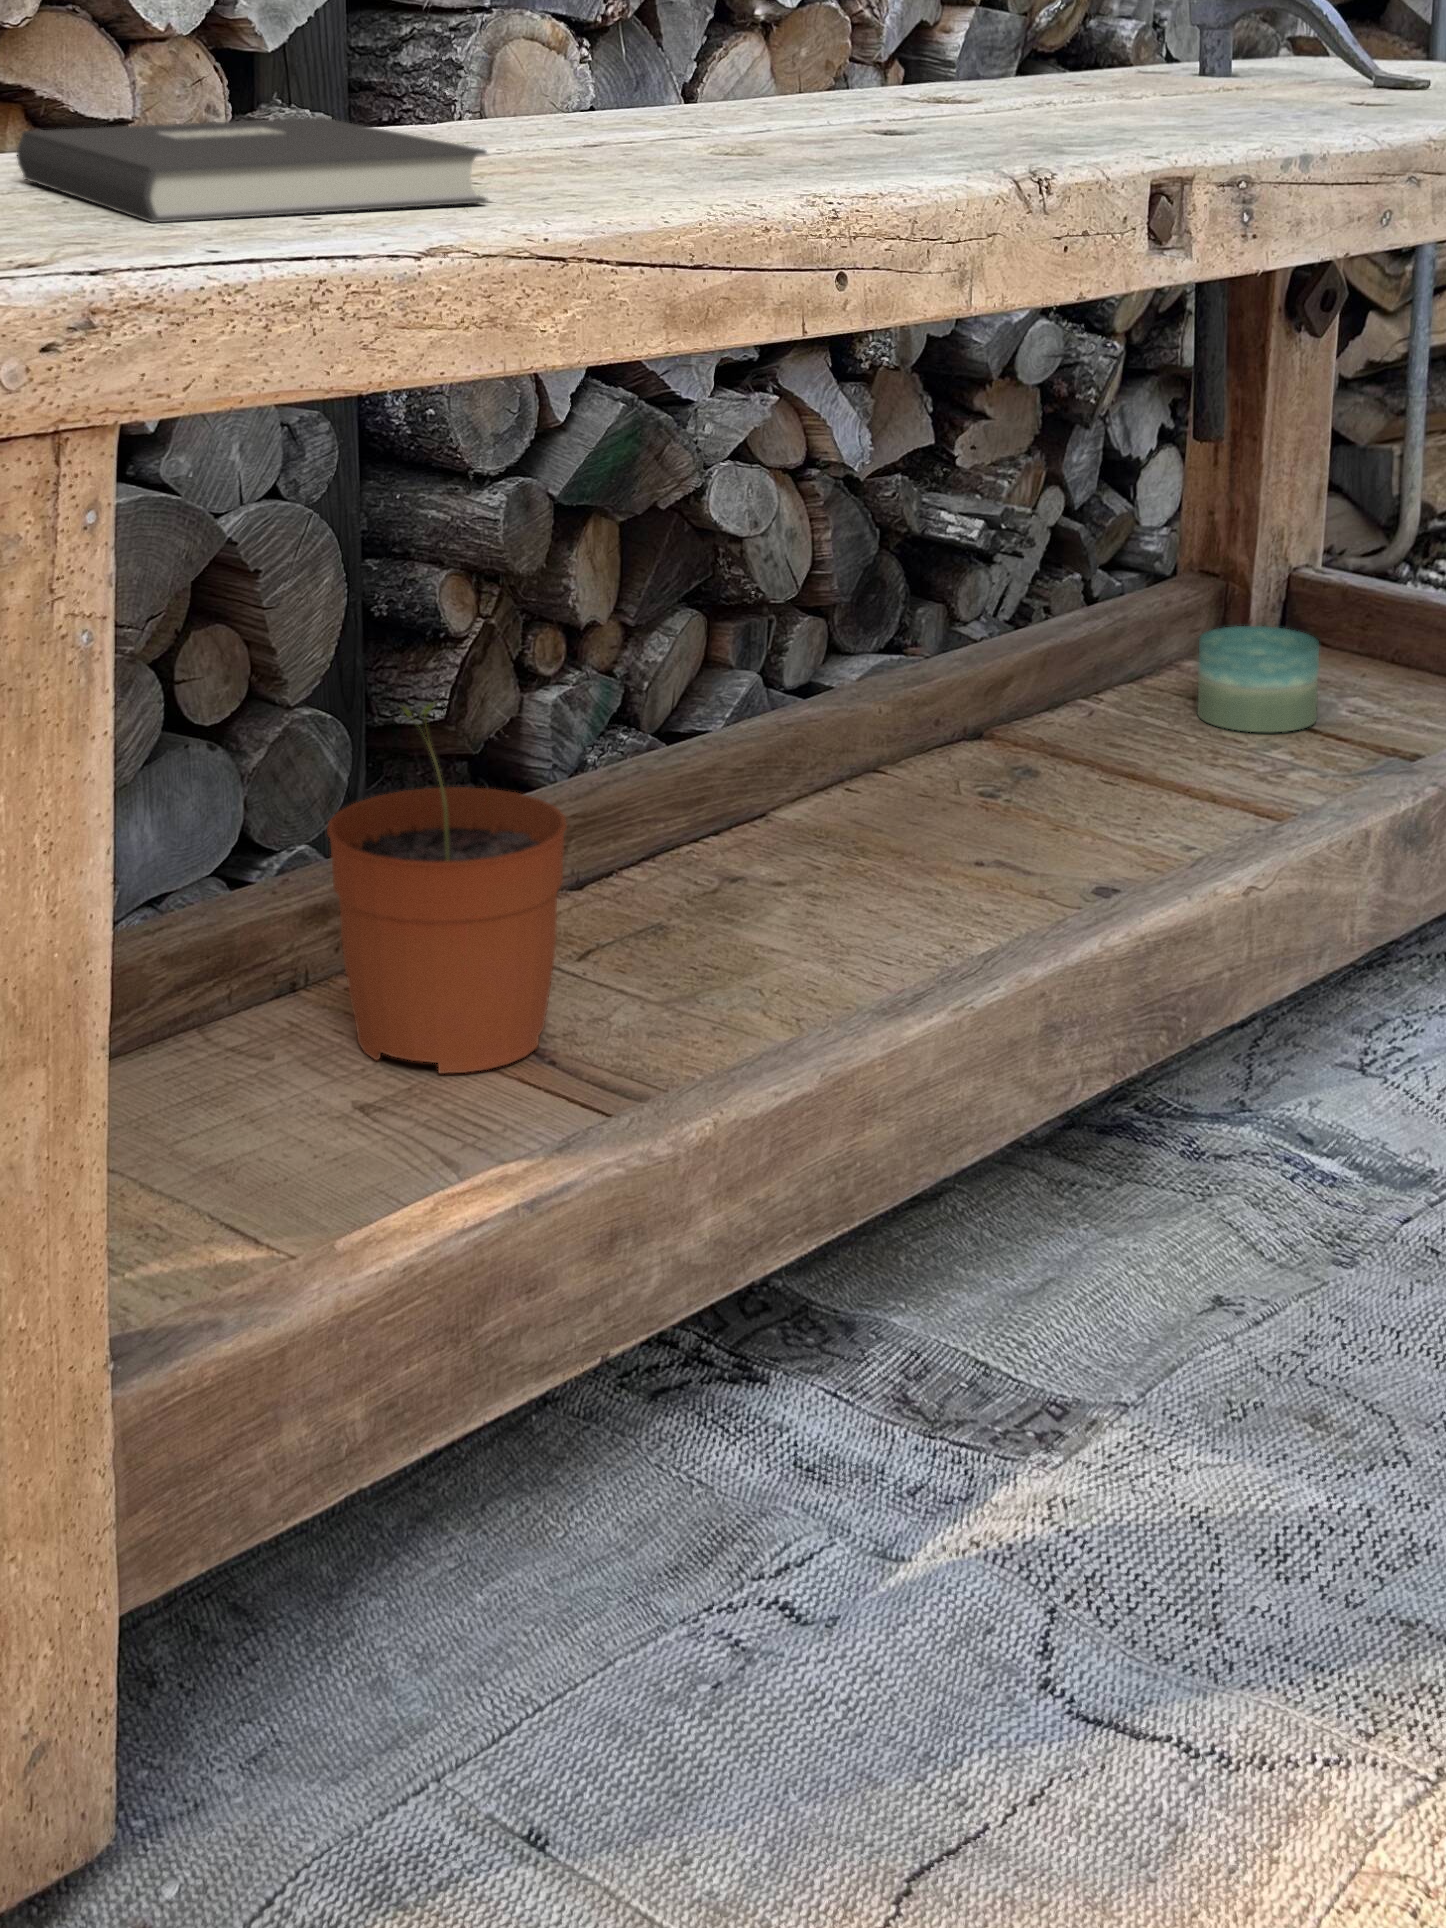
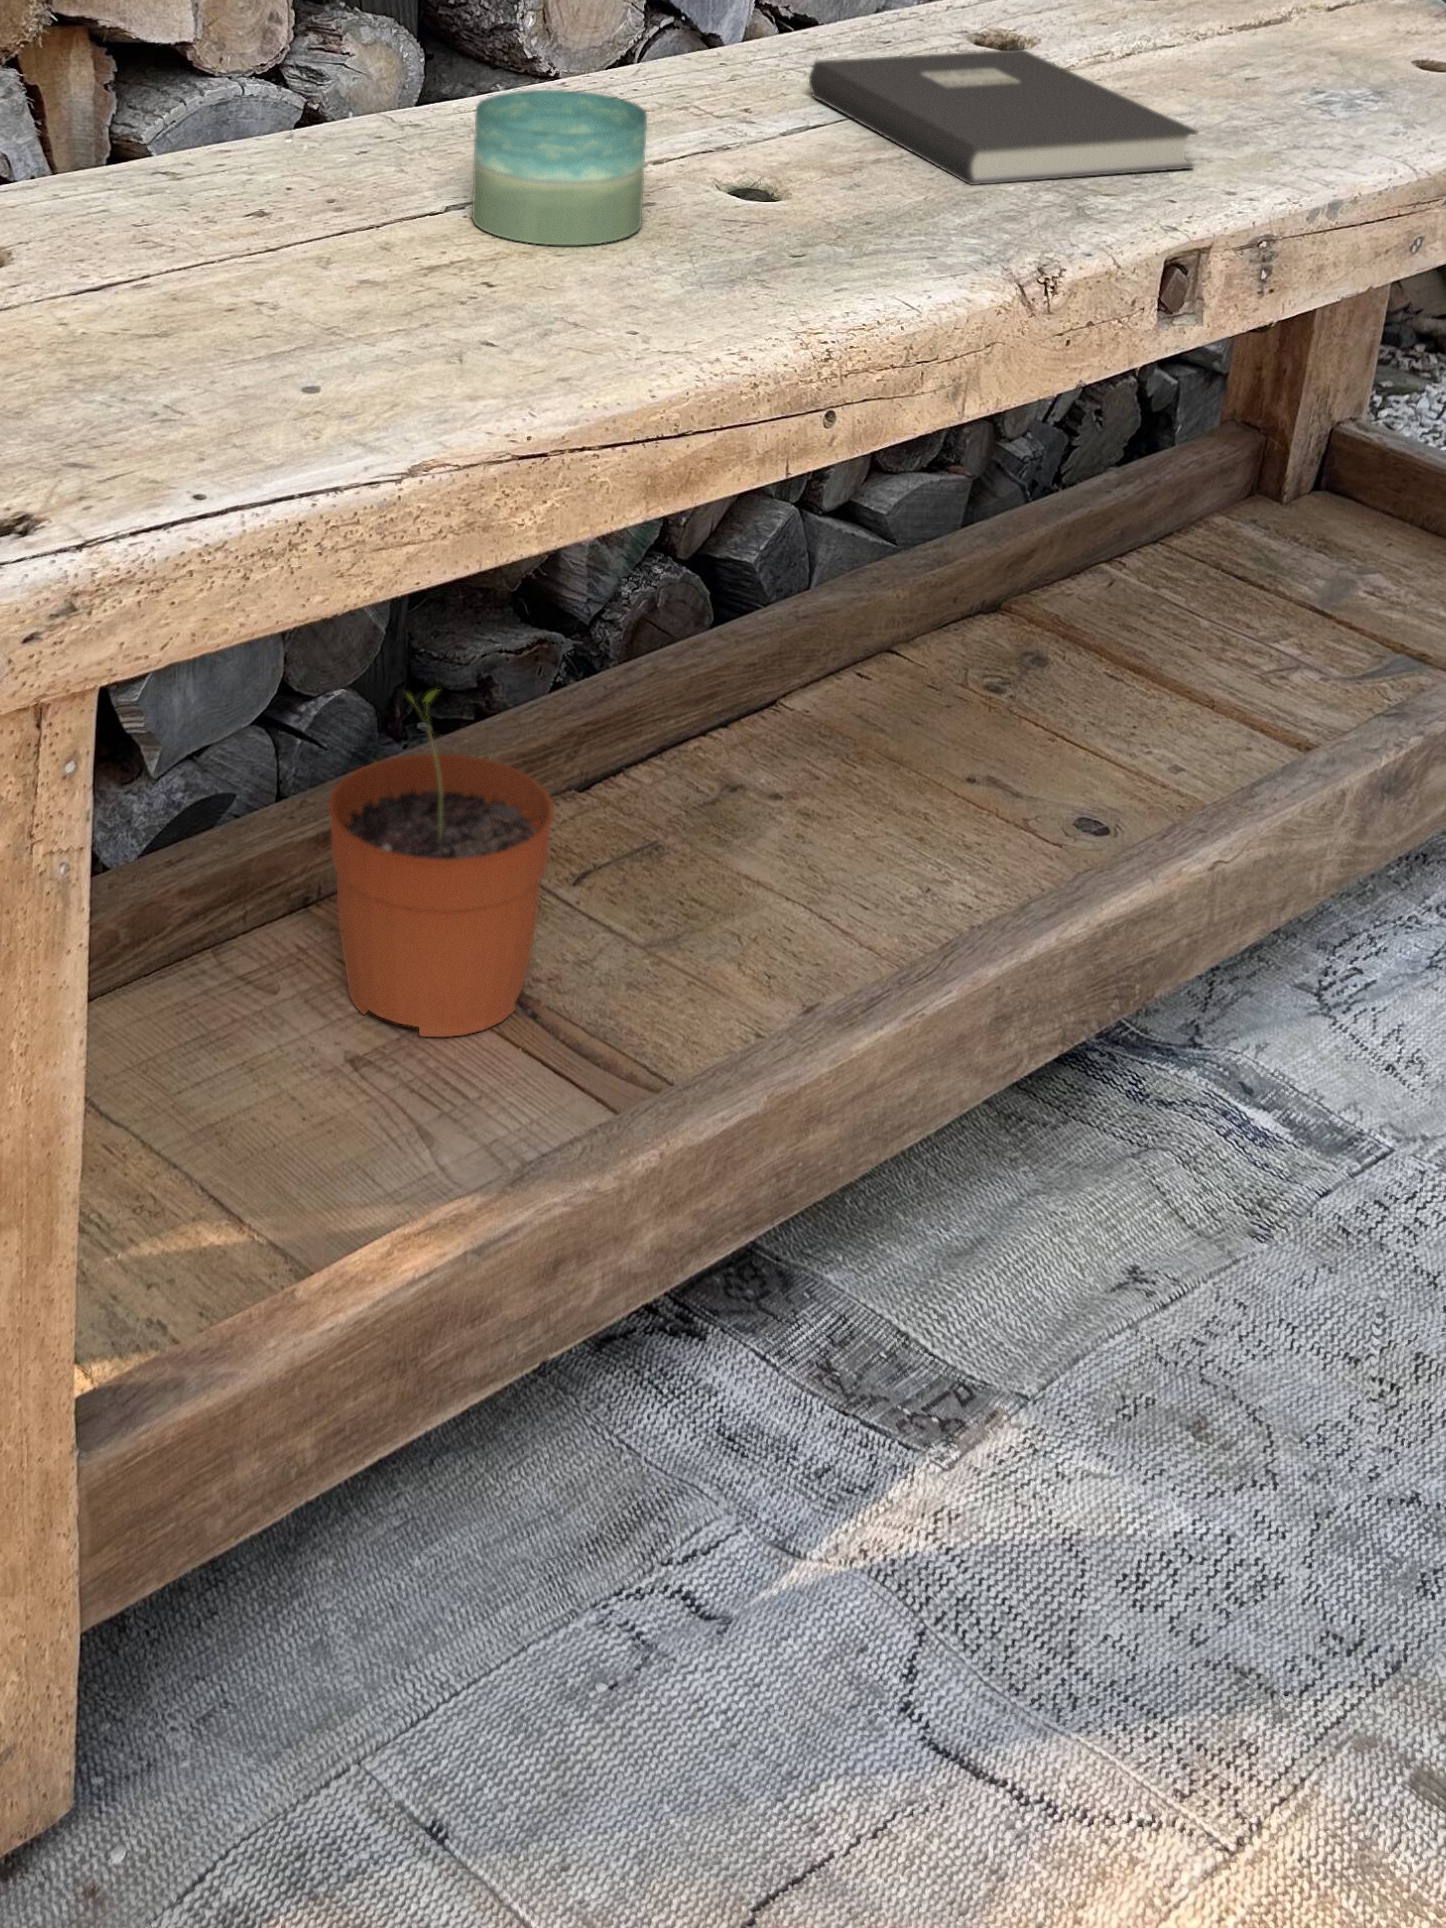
book: present [17,117,487,223] -> present [809,49,1198,185]
candle: present [1197,626,1319,732] -> present [472,90,647,245]

